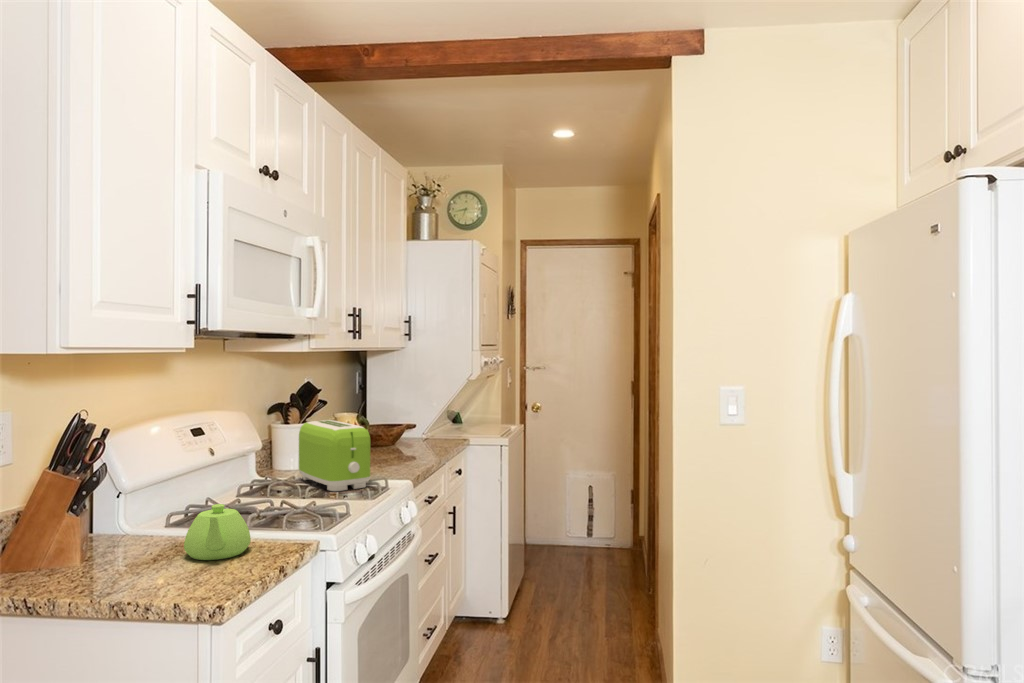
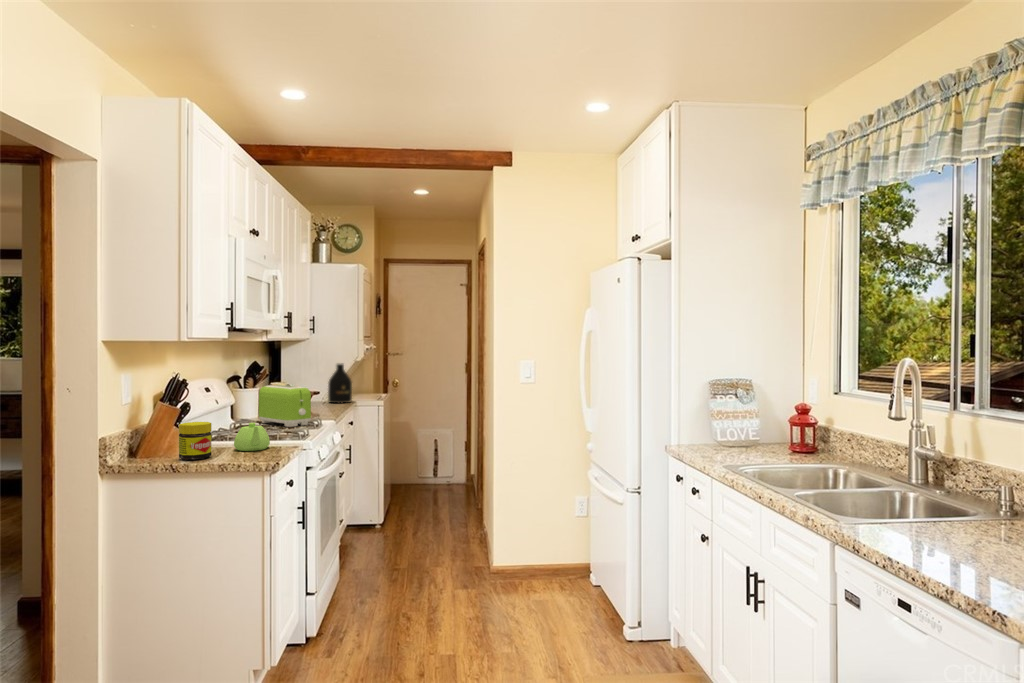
bottle: none [429,383,462,441] -> present [328,364,352,403]
jar: none [64,505,125,583] -> present [179,422,212,460]

